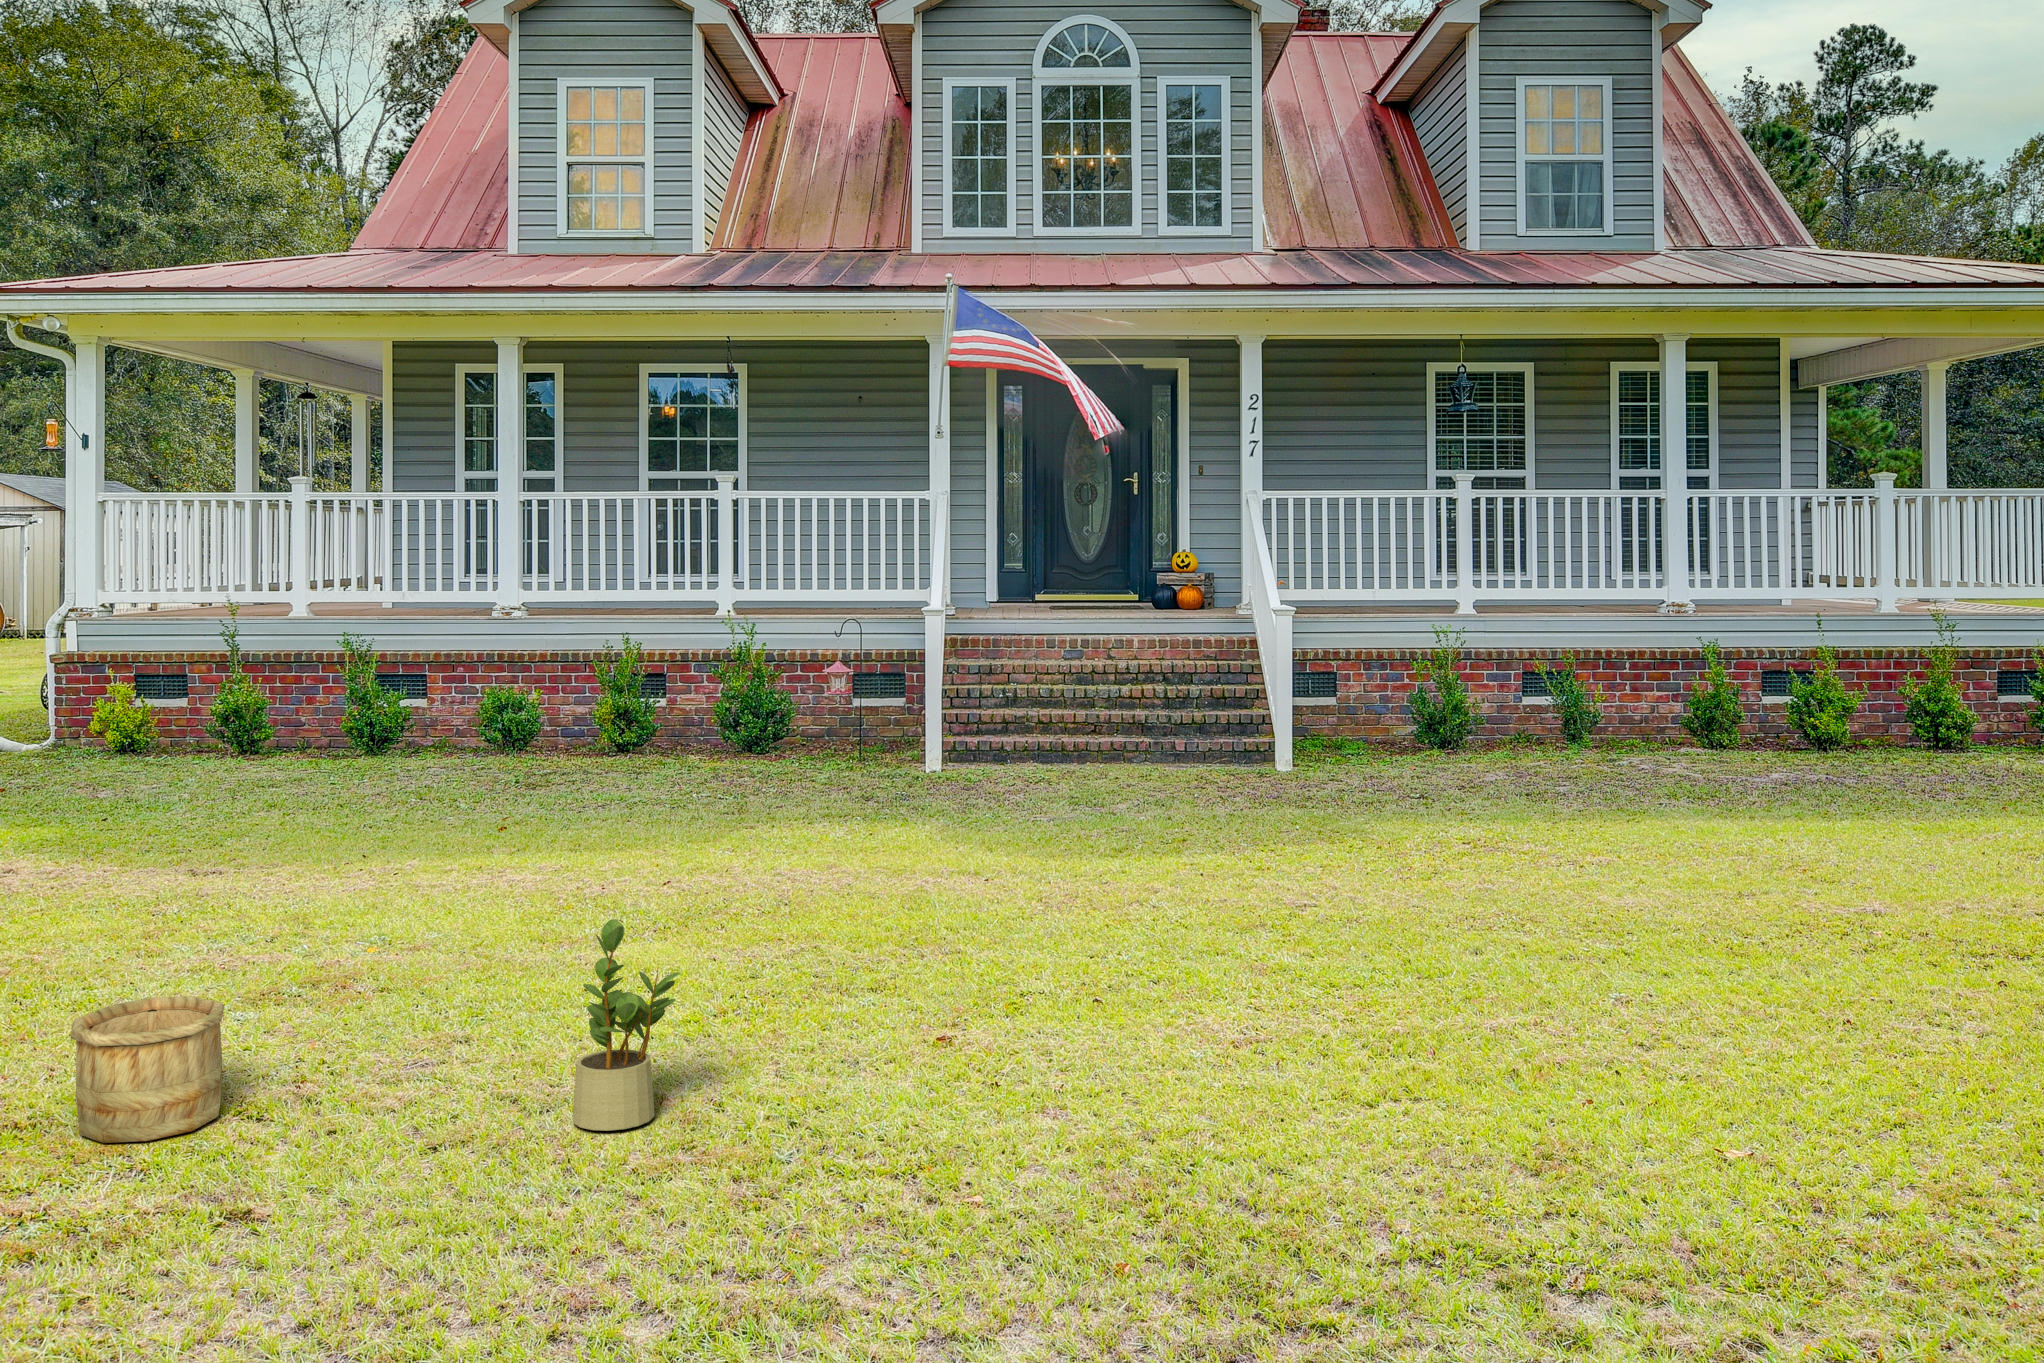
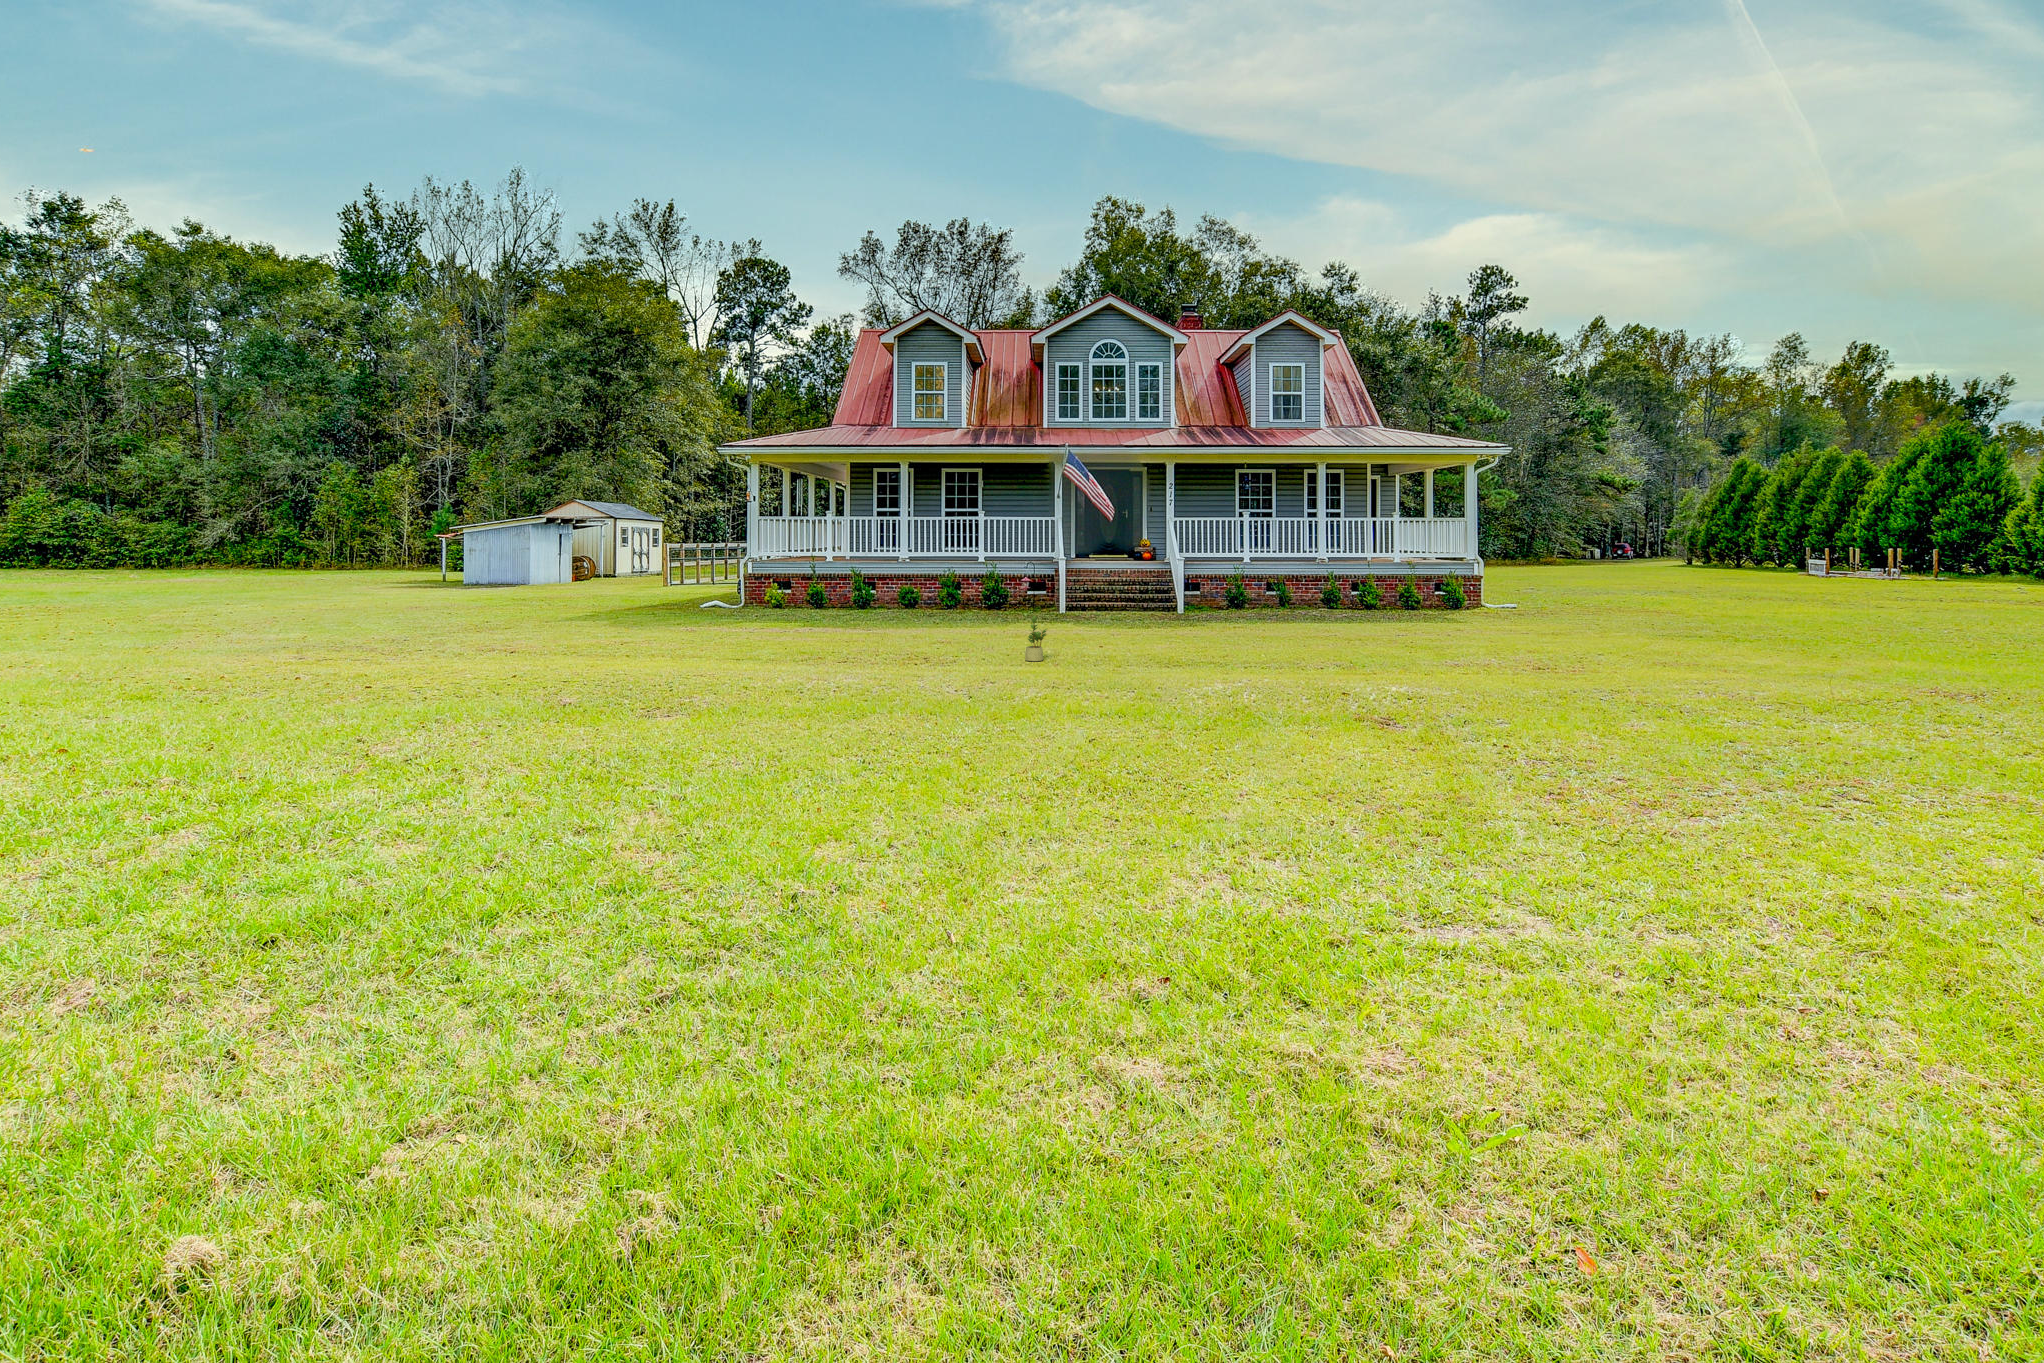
wooden bucket: present [70,996,224,1143] -> none [915,634,947,662]

